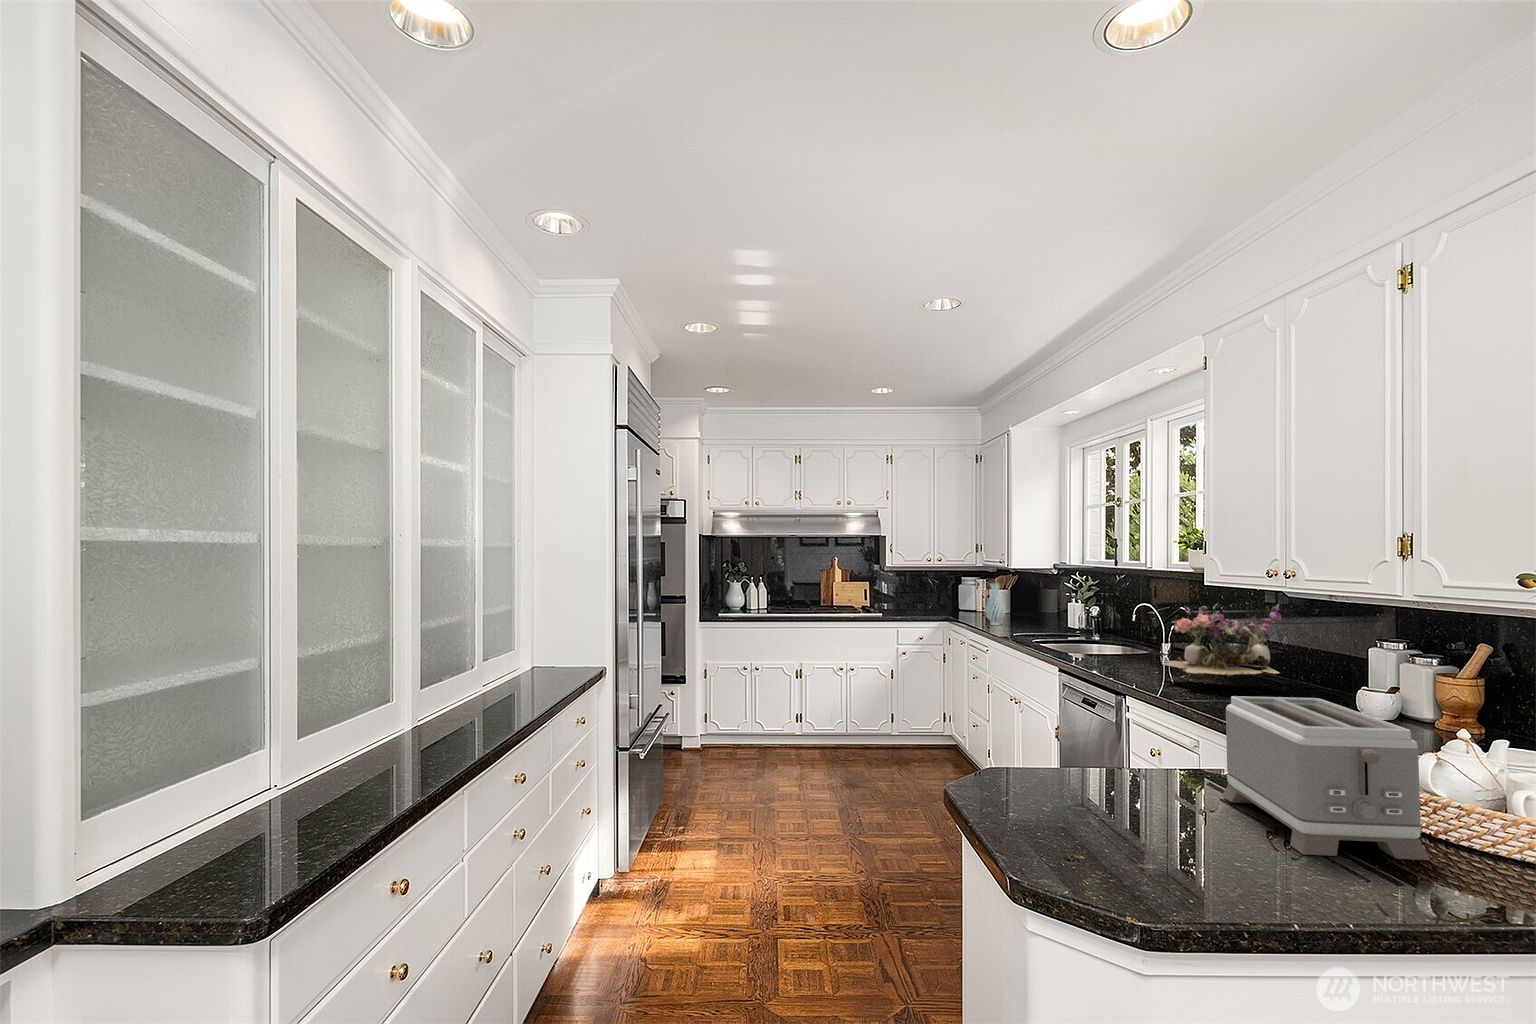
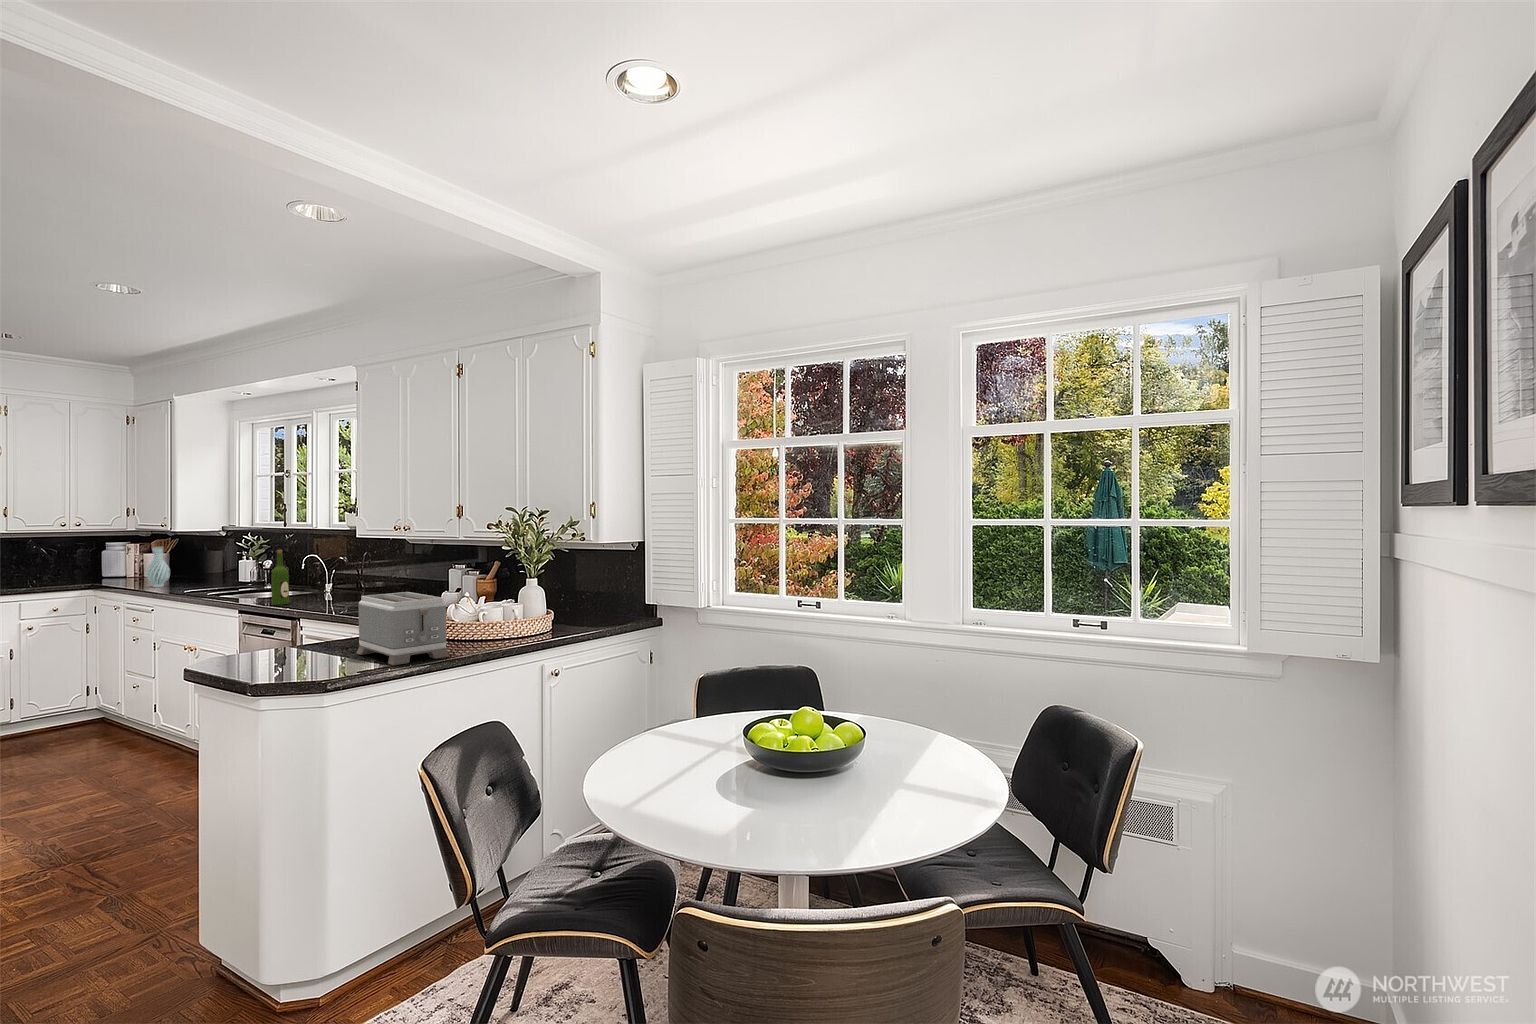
wine bottle: none [1099,596,1119,667] -> present [271,550,289,605]
flower arrangement: present [1163,604,1282,684] -> none [323,547,405,607]

